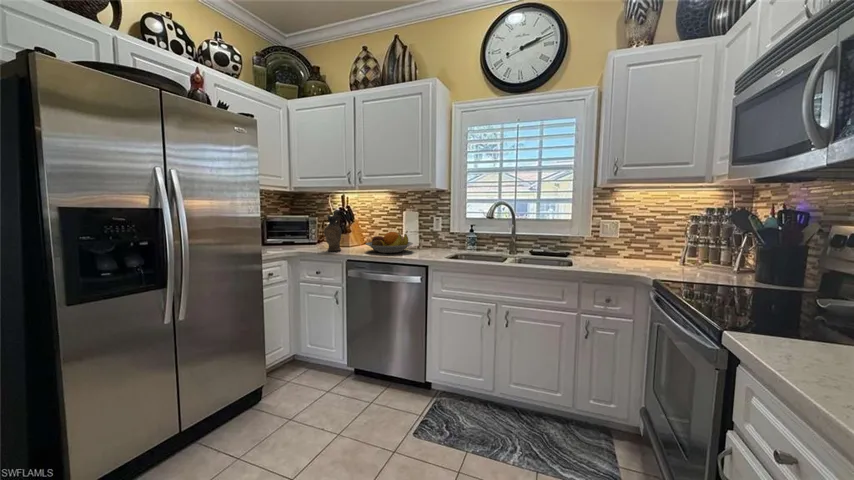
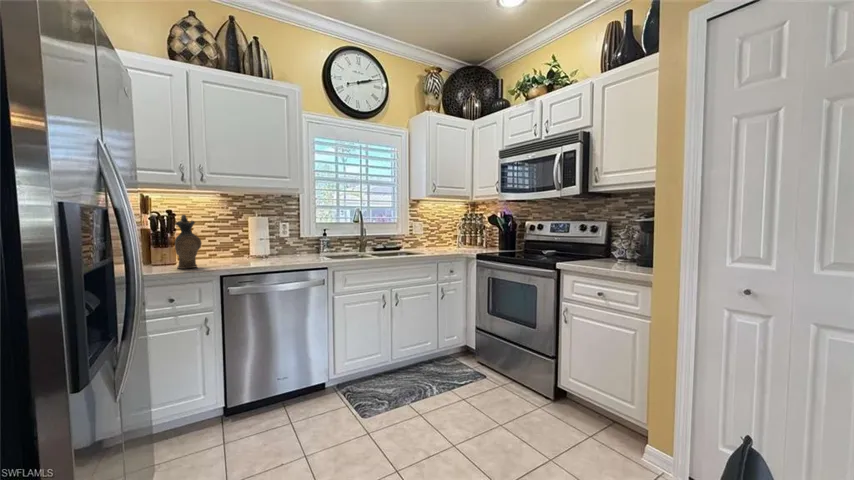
fruit bowl: present [366,232,413,253] -> none [227,239,286,263]

